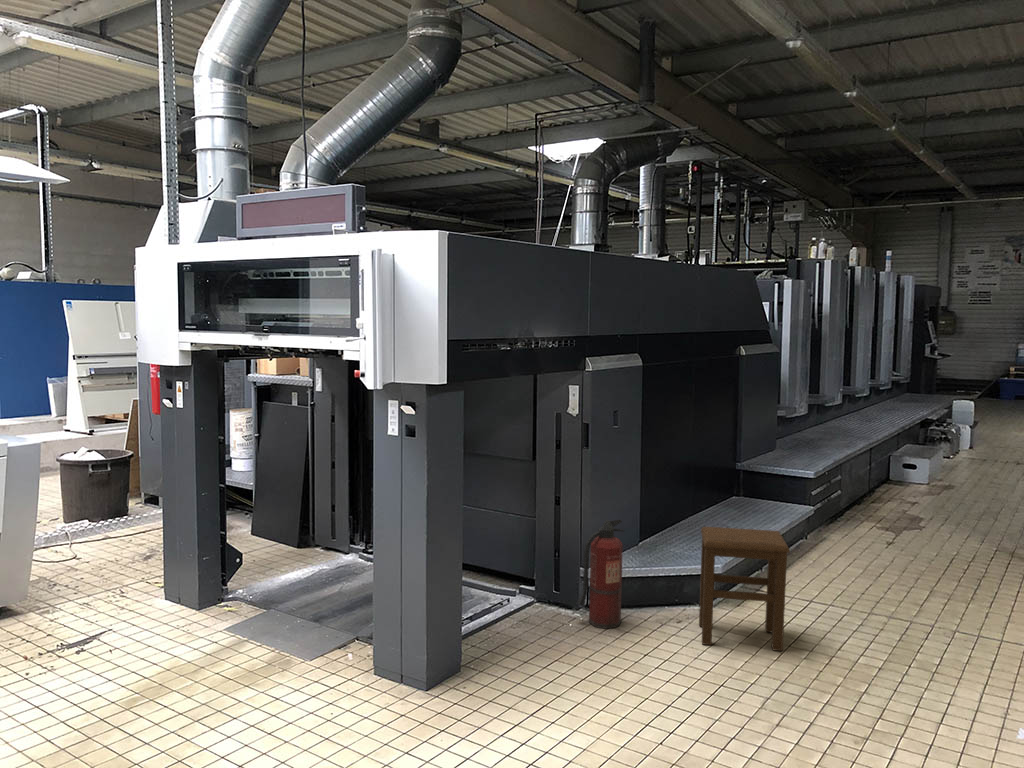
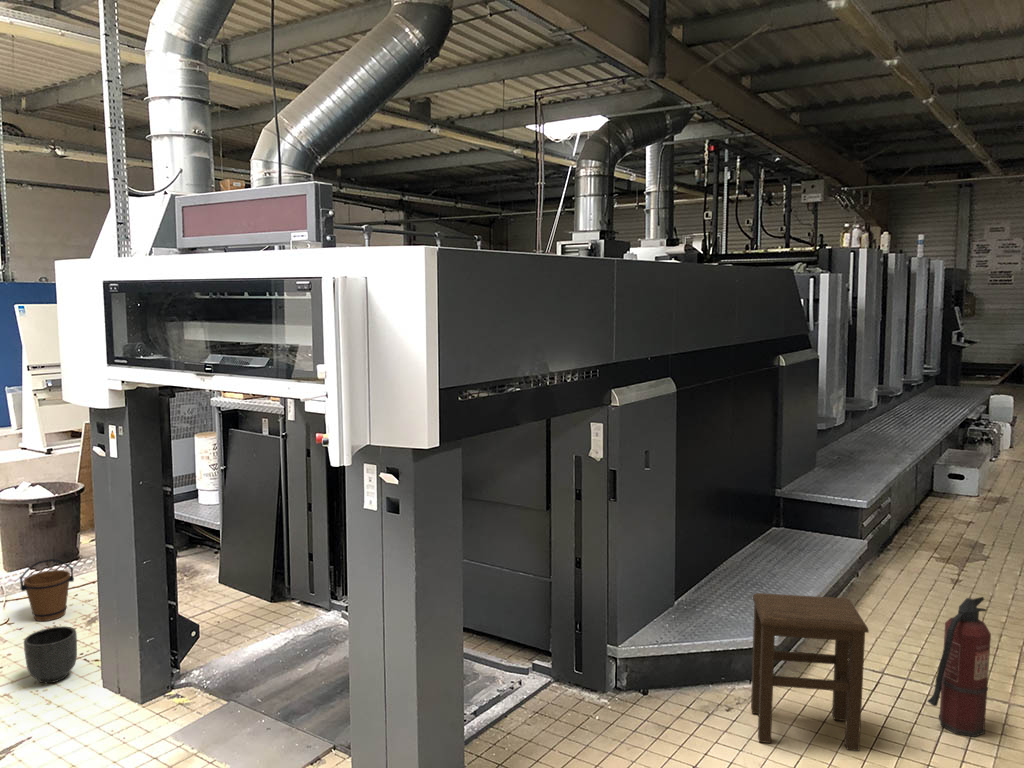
bucket: none [87,505,131,557] -> present [20,559,74,621]
fire extinguisher: present [577,520,624,629] -> present [928,597,991,737]
planter: none [98,553,140,598] -> present [24,626,77,683]

